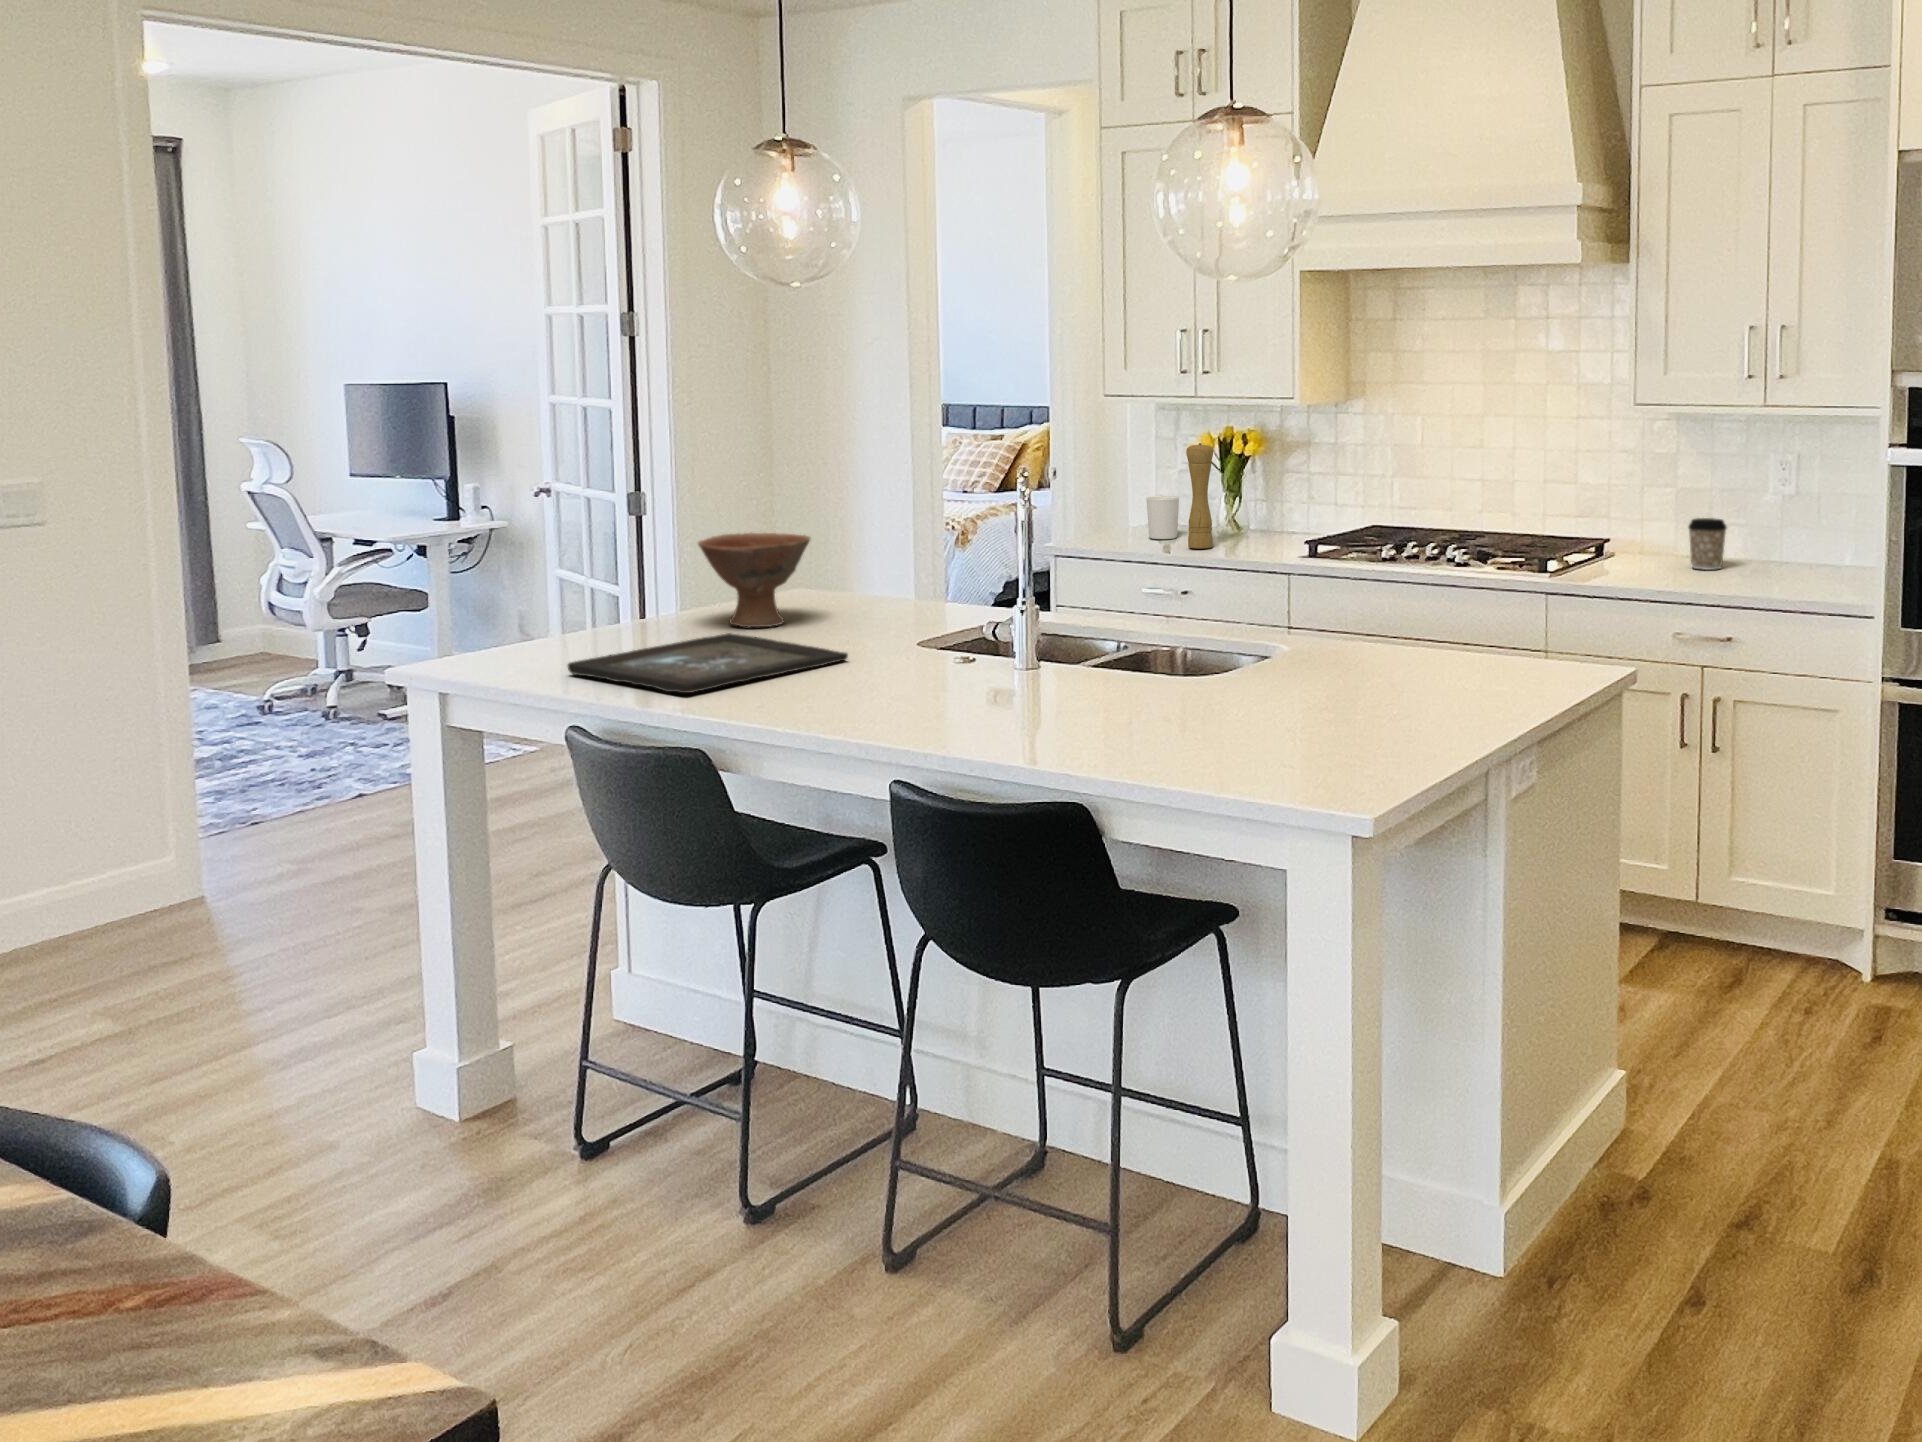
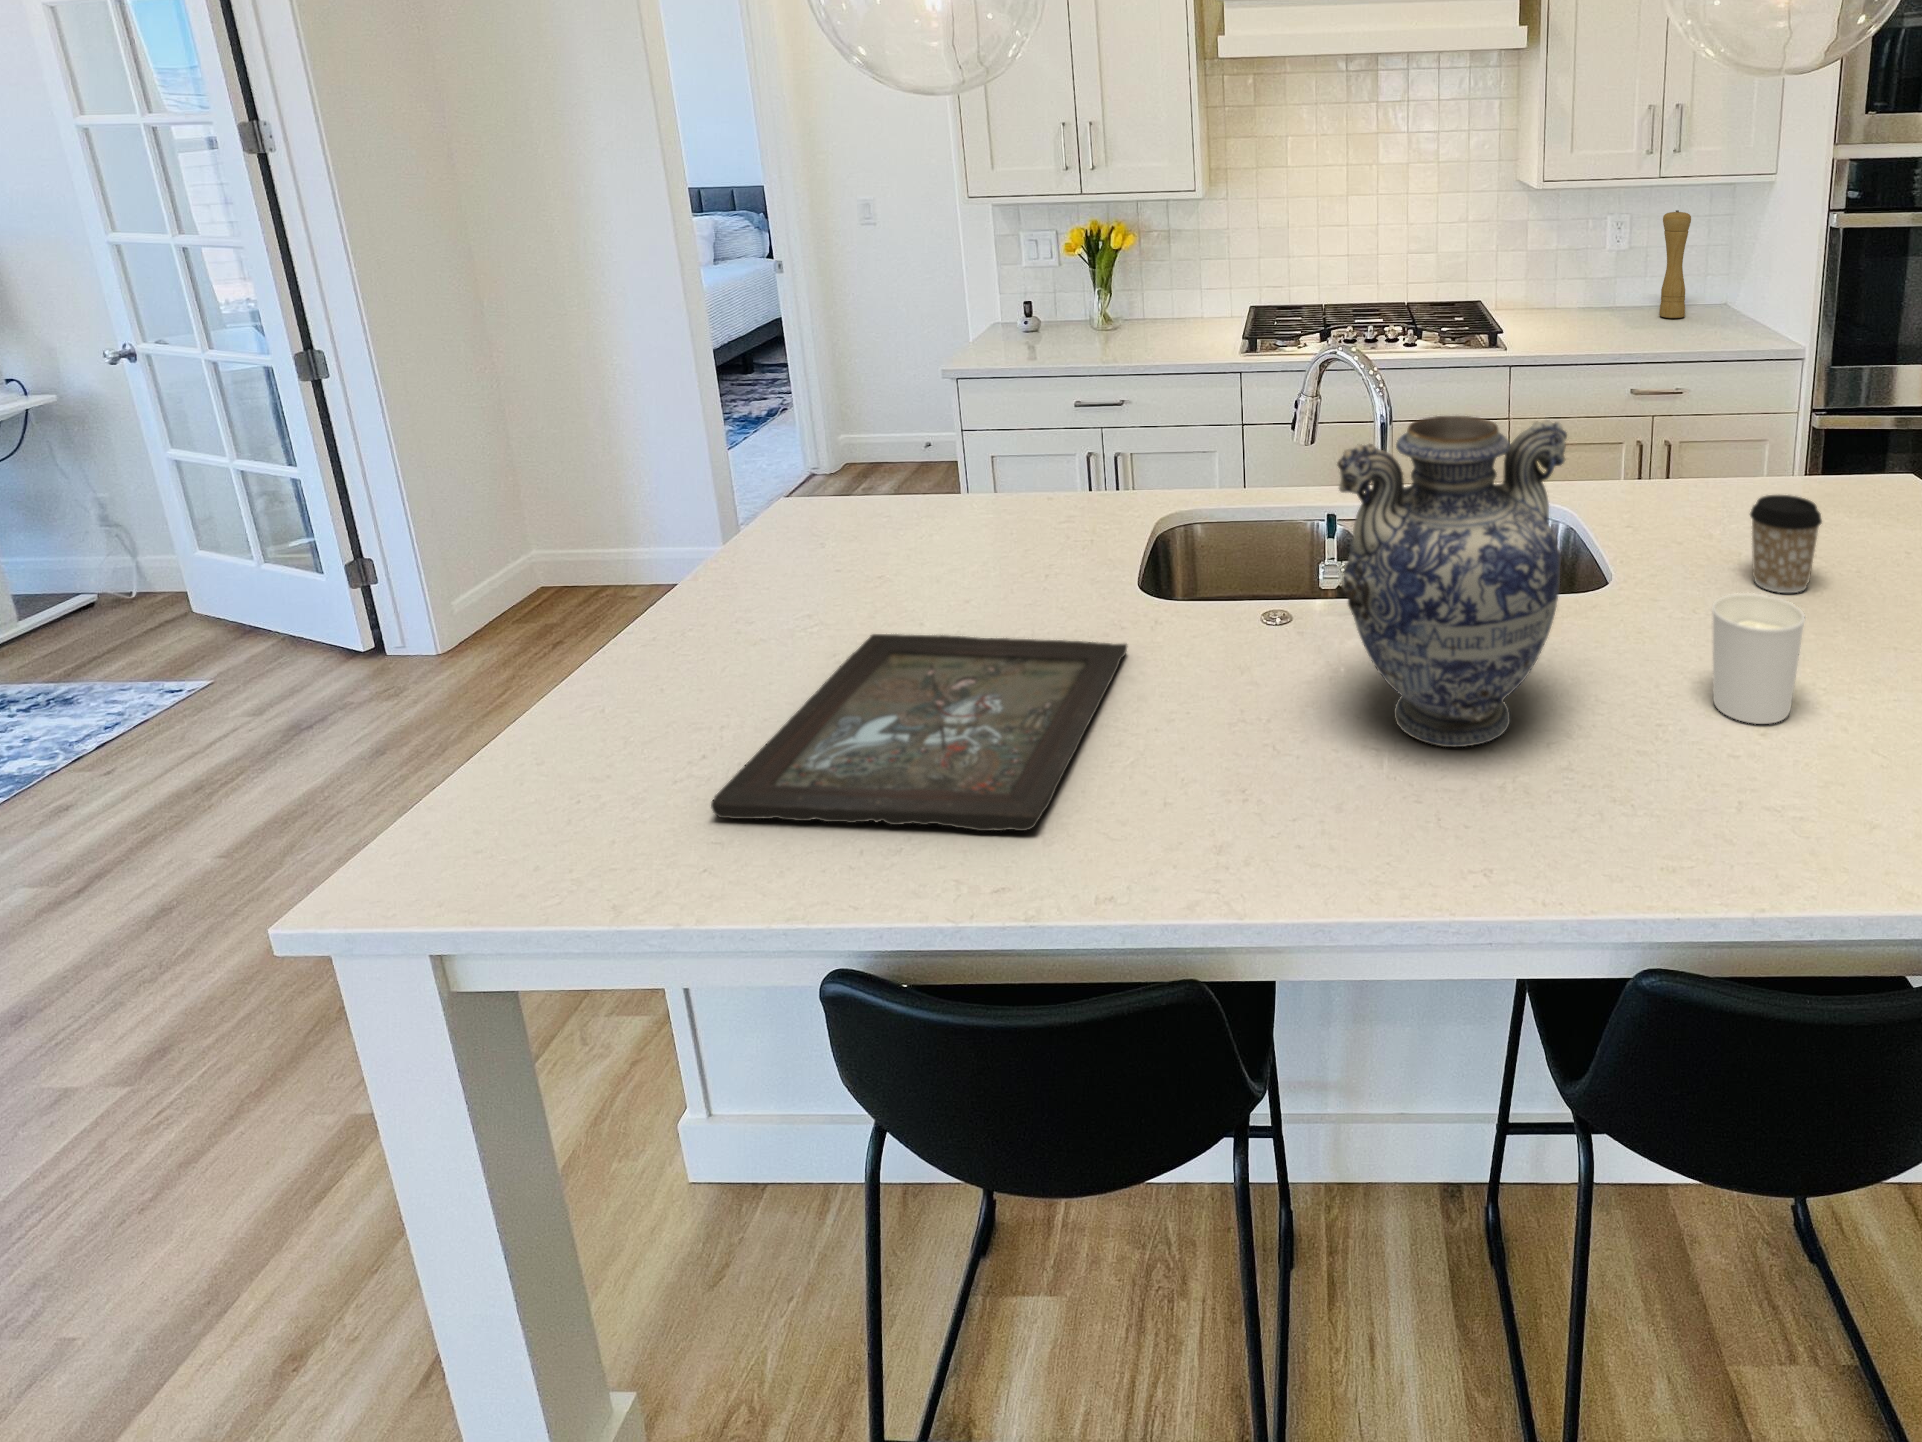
pepper mill: present [1186,443,1213,549] -> present [1659,210,1691,318]
vase: none [881,496,1028,707] -> present [1337,416,1567,747]
candle holder: present [1146,496,1179,539] -> present [1712,593,1805,724]
coffee cup: present [1689,518,1727,570] -> present [1750,495,1822,593]
bowl: present [698,533,810,627] -> none [743,438,915,604]

